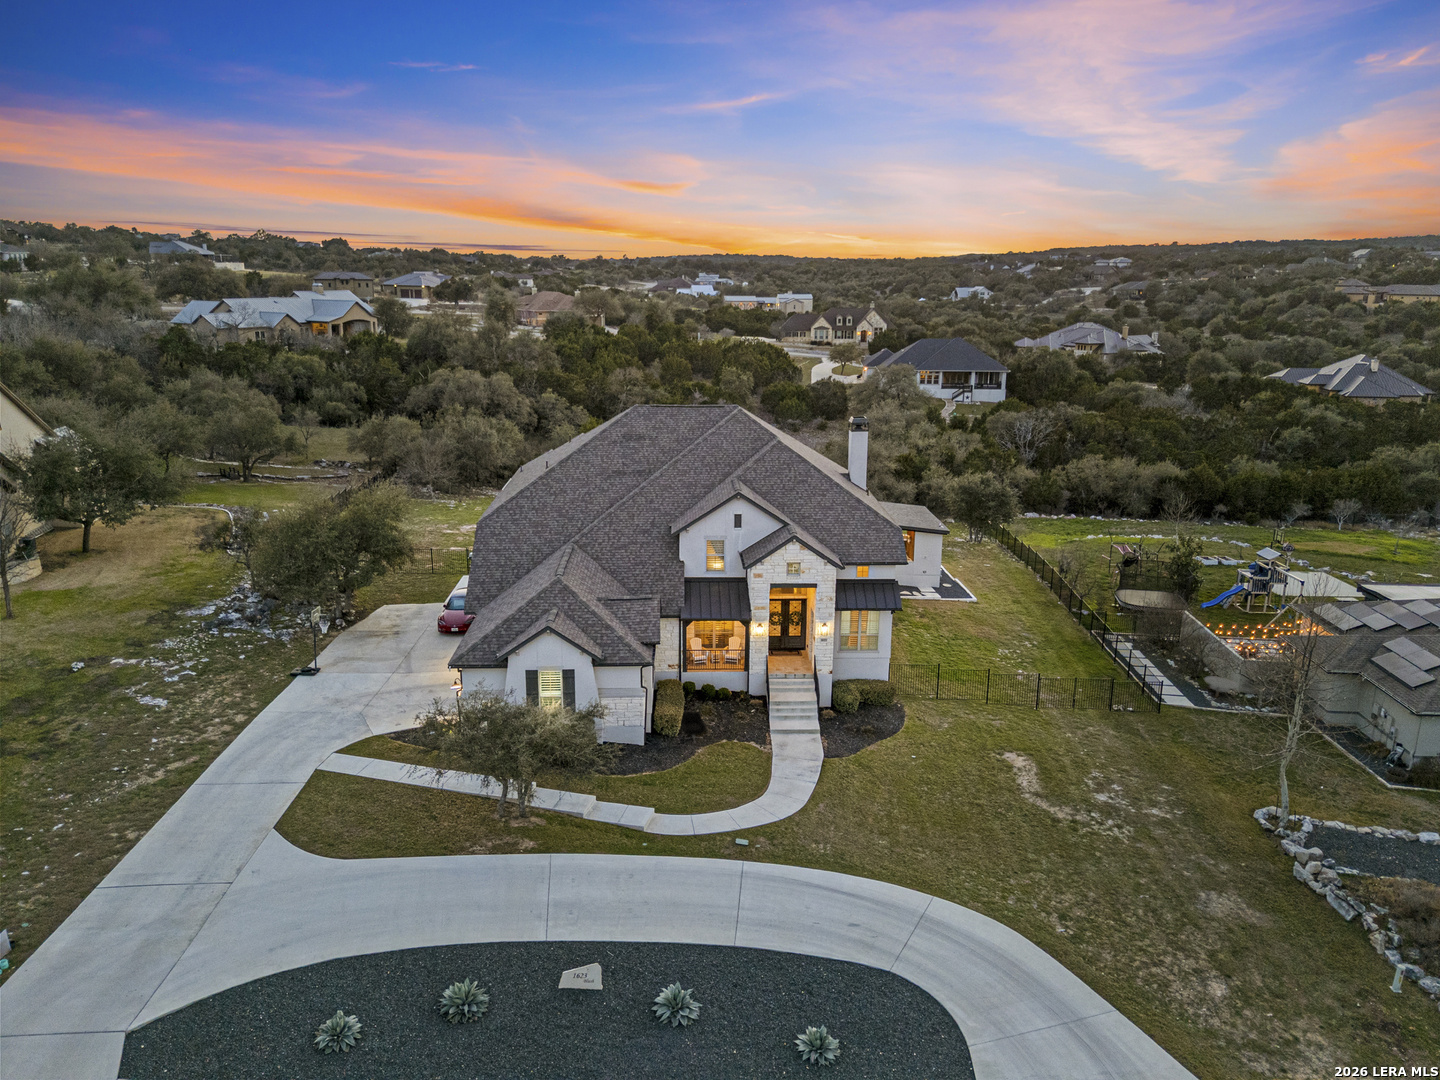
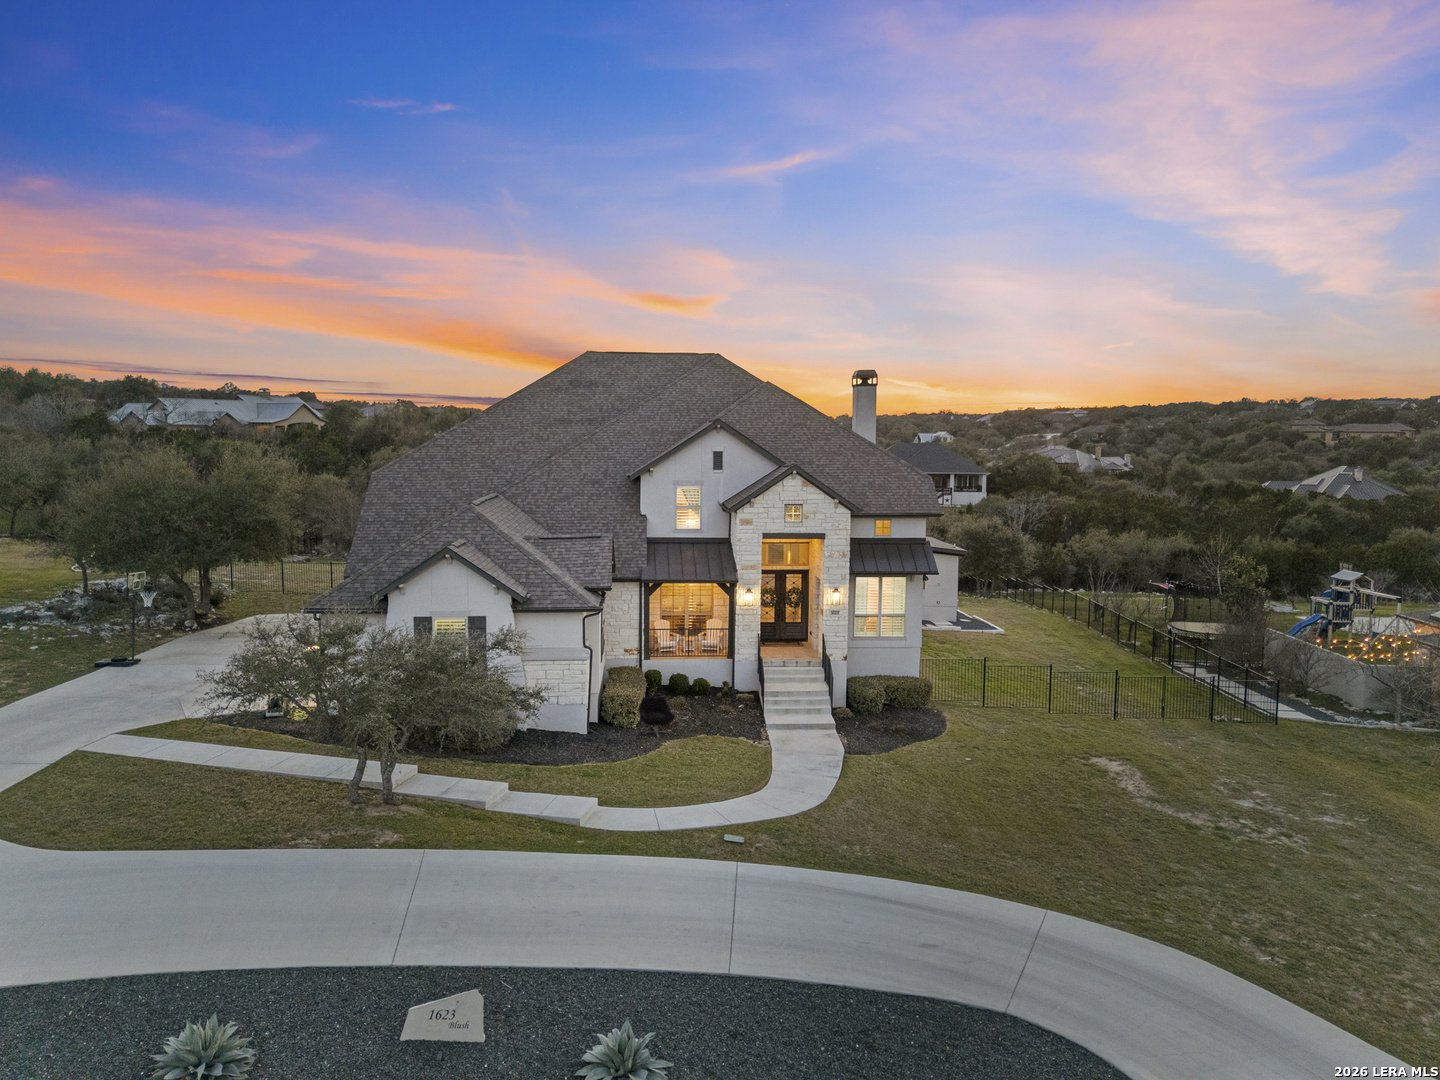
round table: present [1205,676,1238,697] -> none [1328,688,1375,712]

